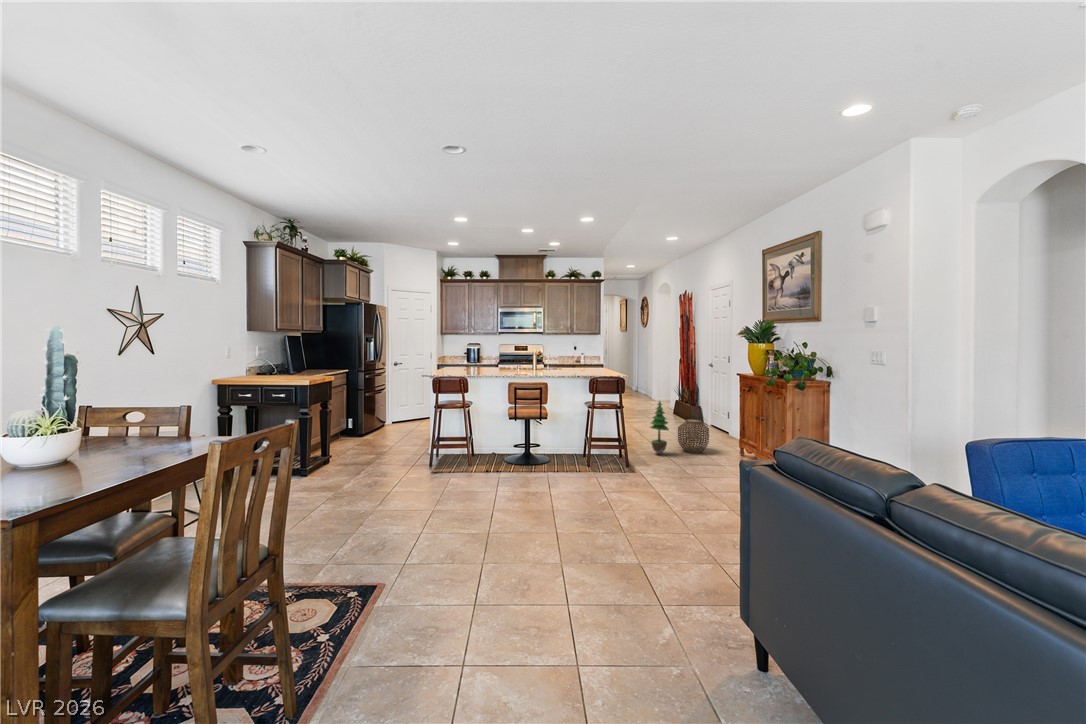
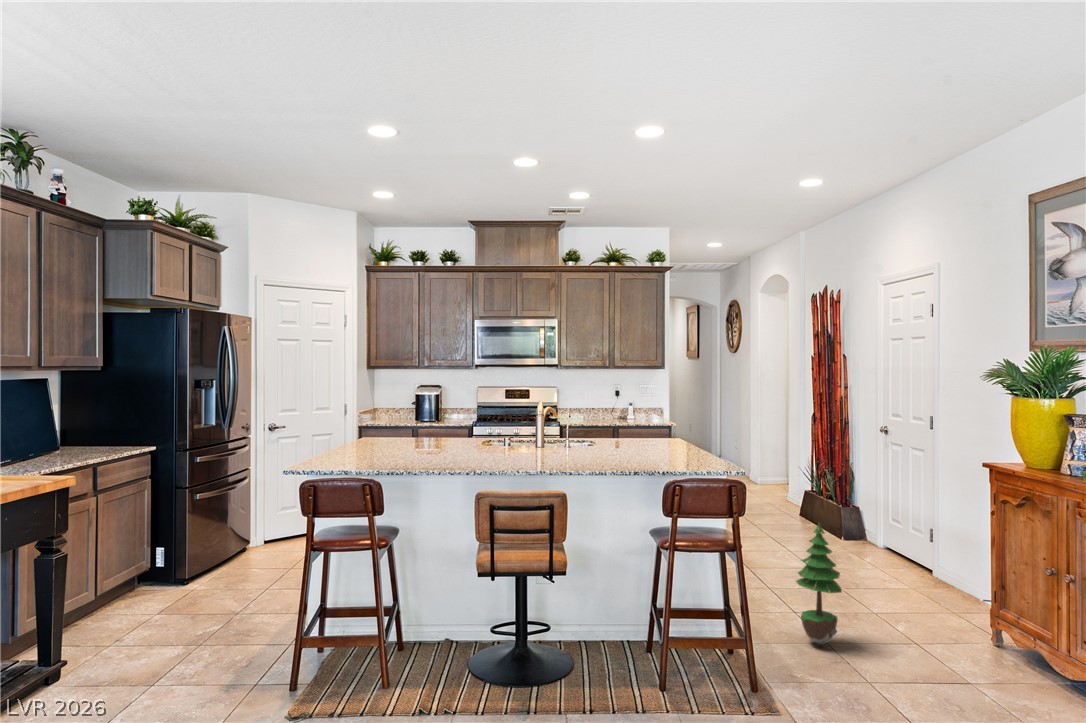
woven basket: present [678,419,709,453] -> none [856,560,930,641]

